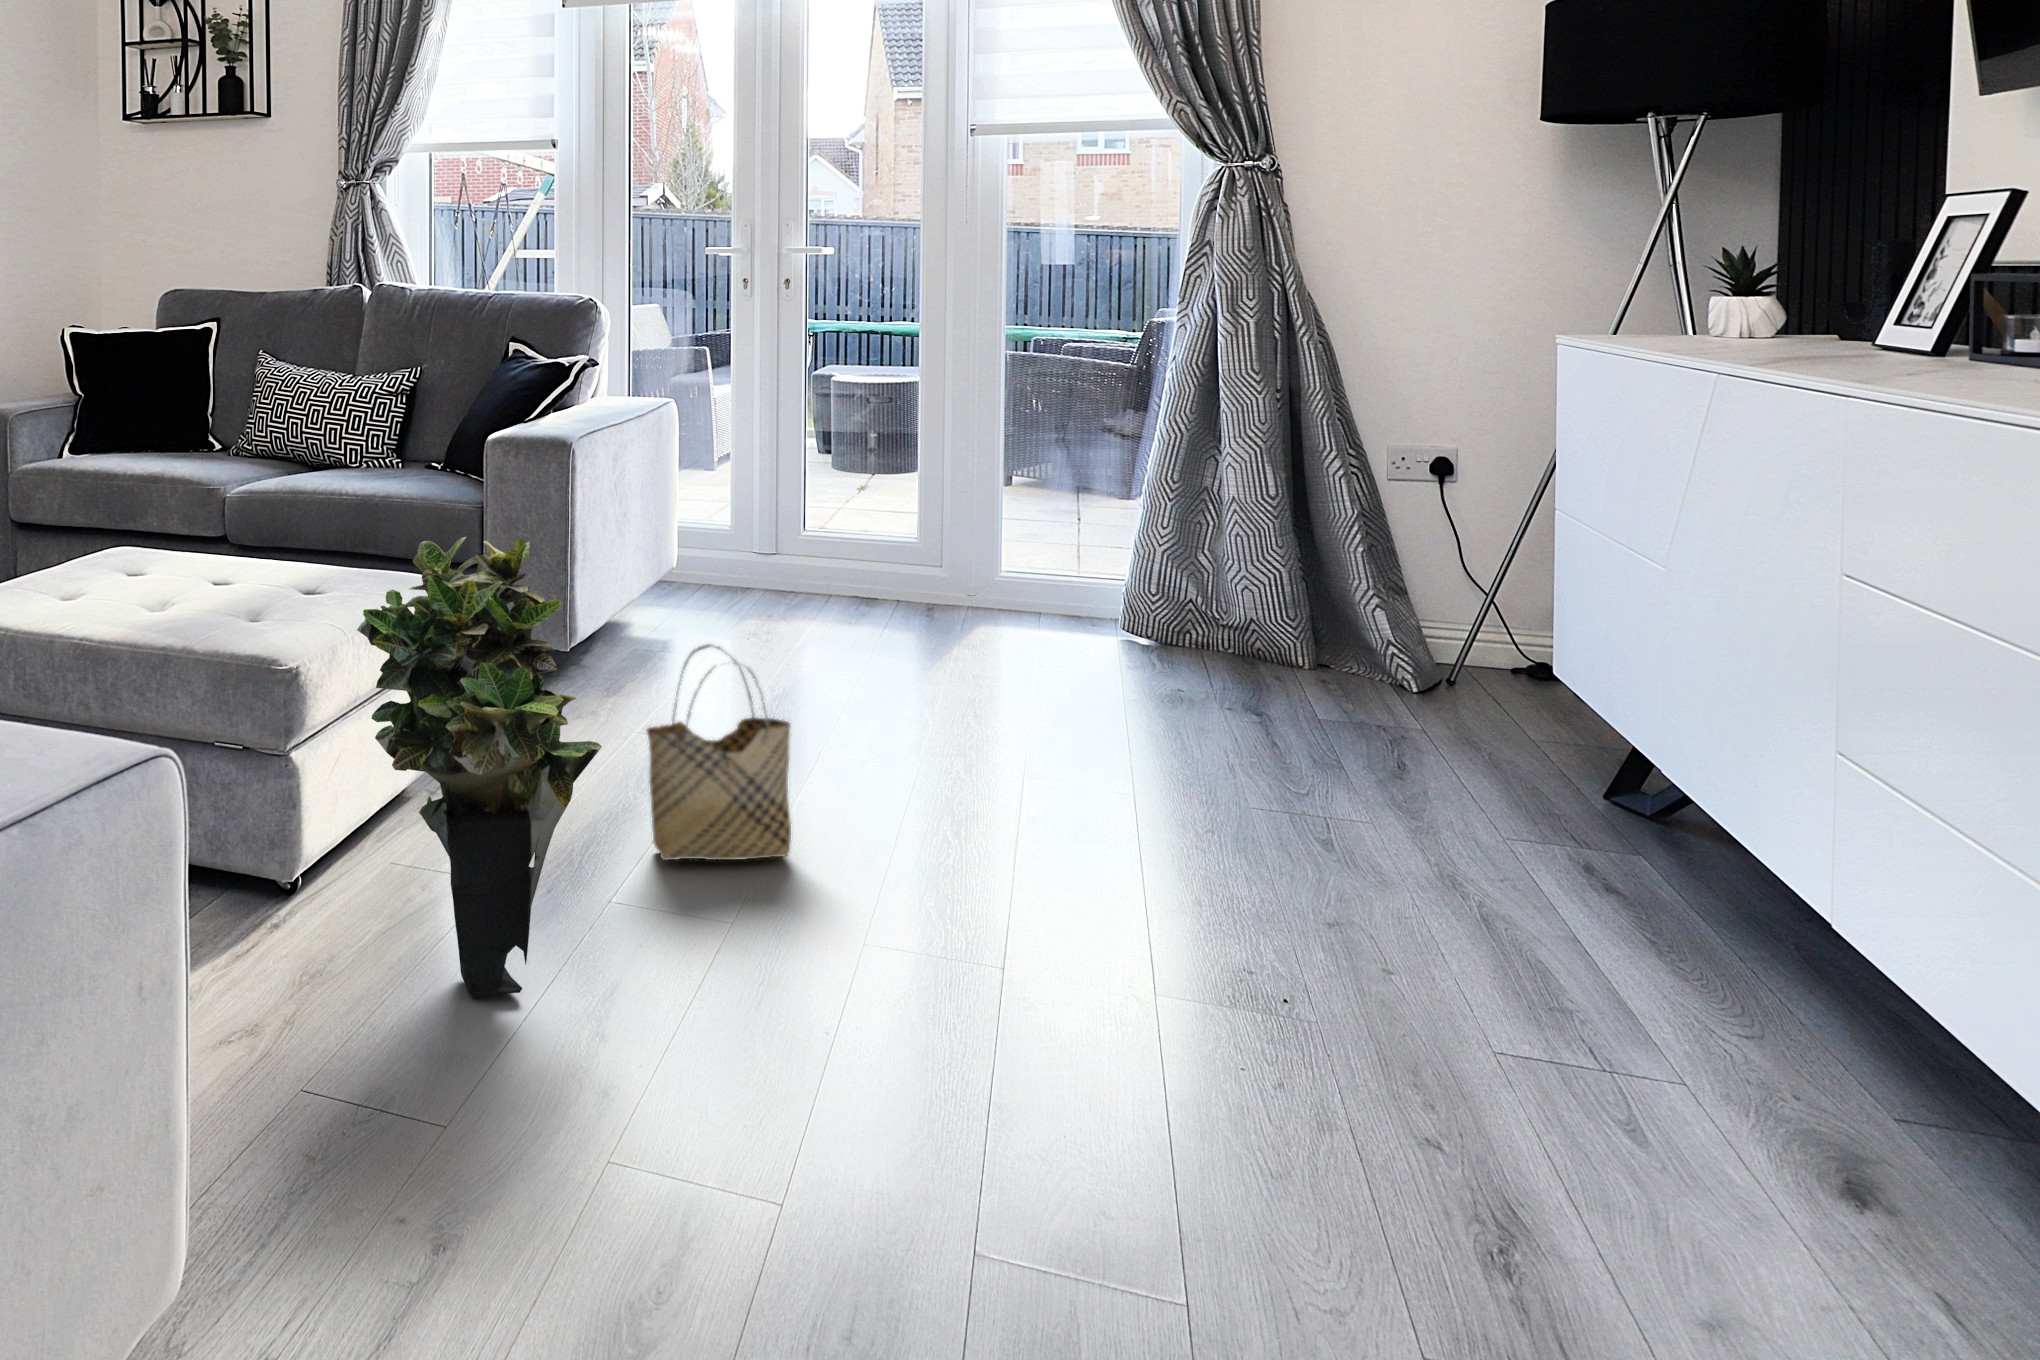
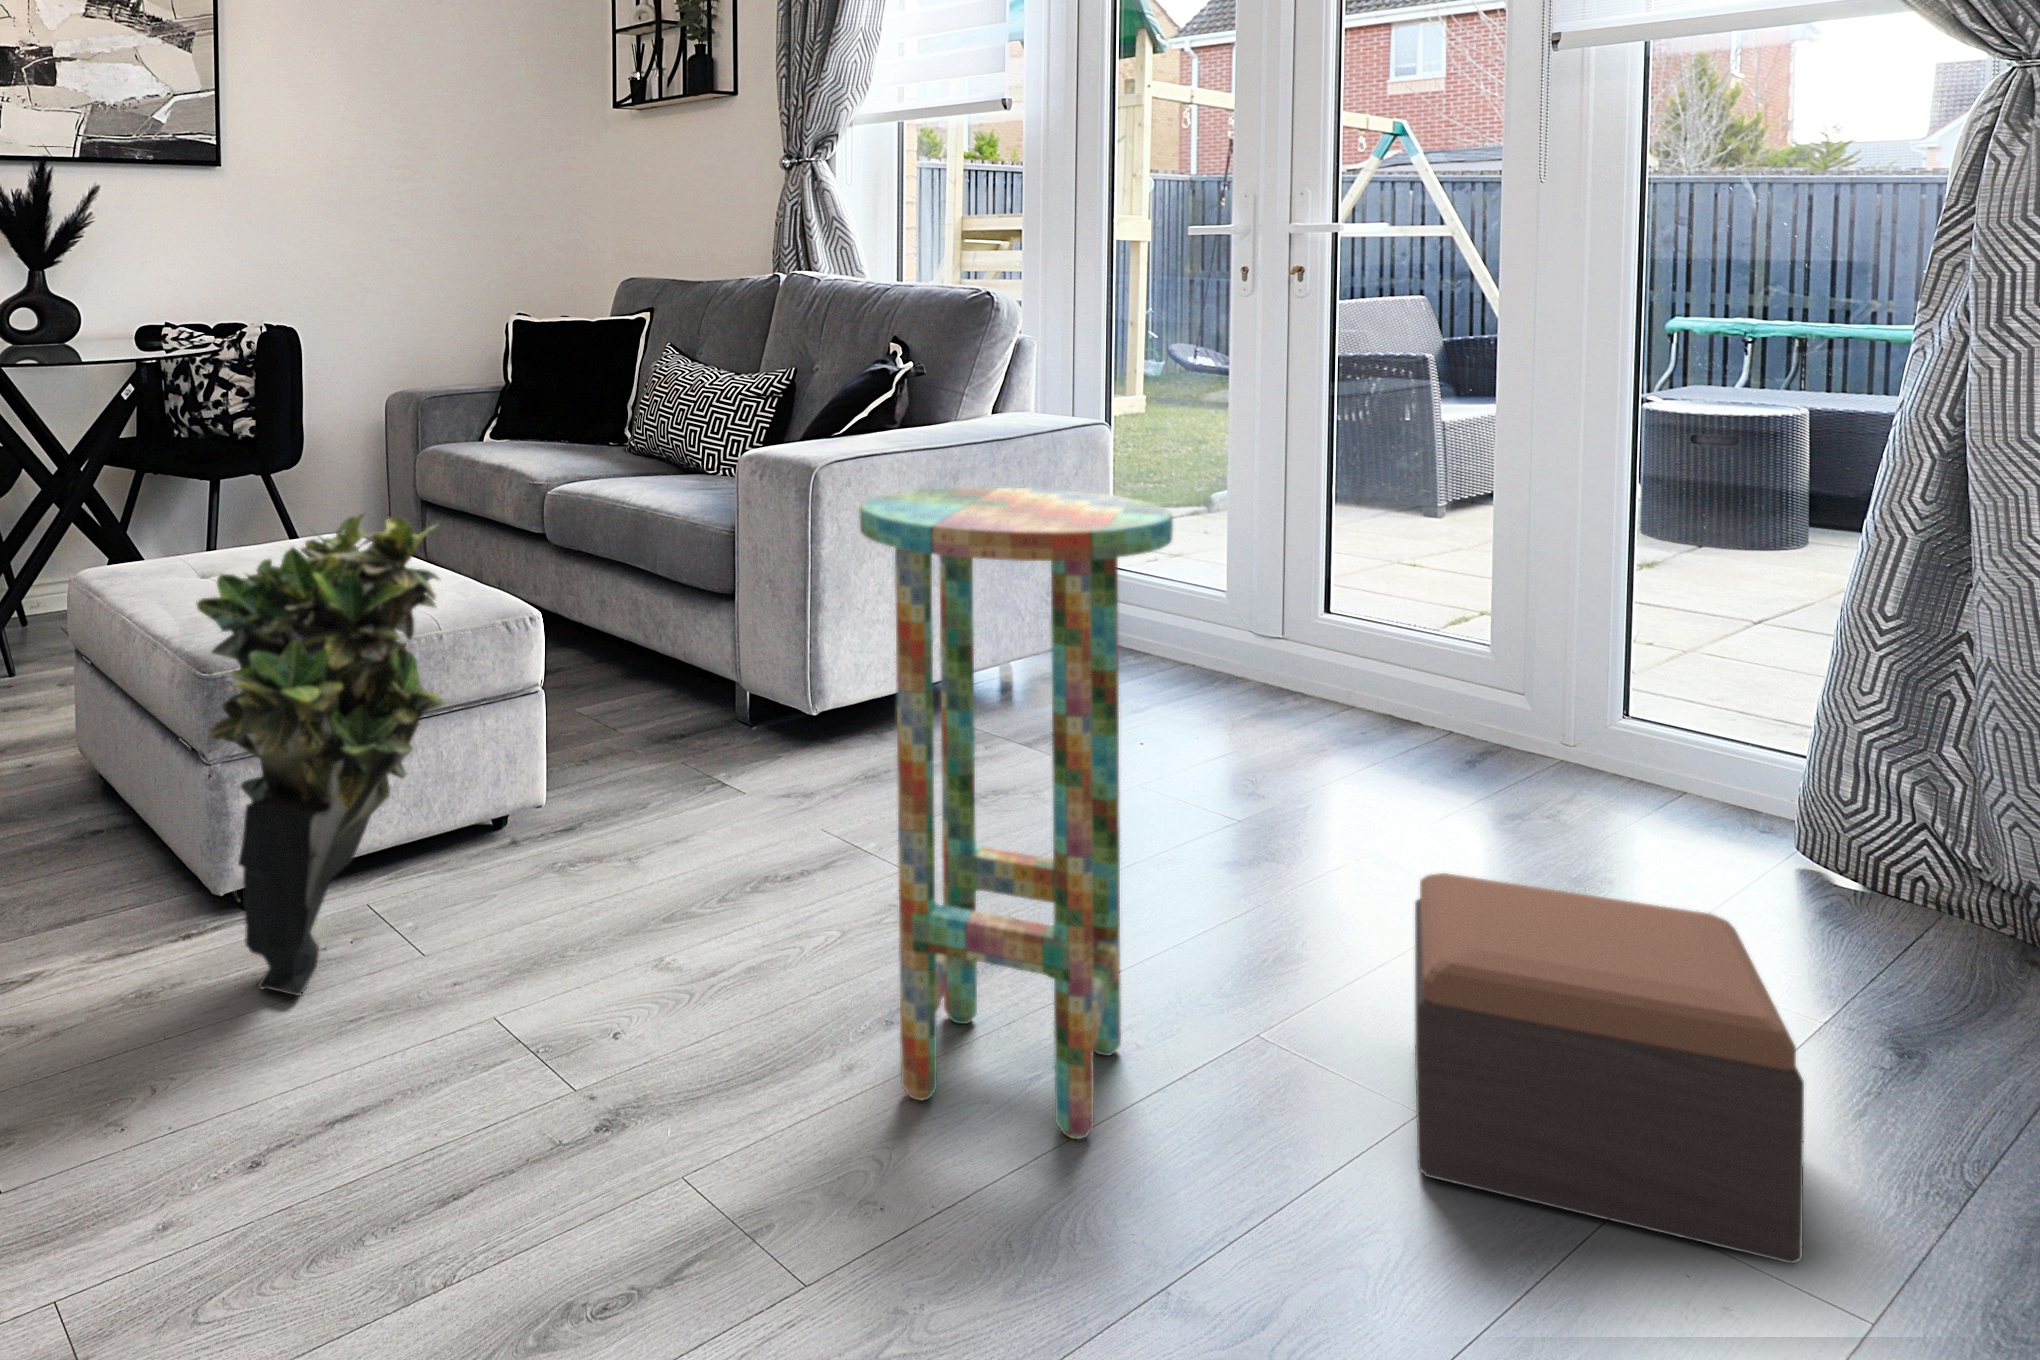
side table: none [941,477,1172,933] -> present [860,488,1173,1139]
woven basket: present [647,644,791,860] -> none [618,671,795,941]
footstool: none [1196,706,1478,895] -> present [1415,873,1804,1264]

